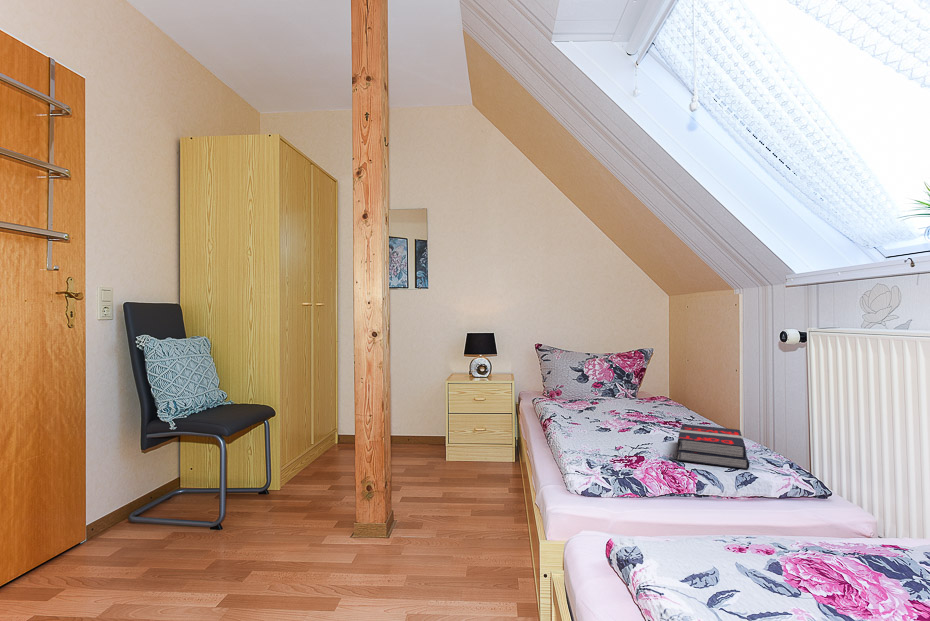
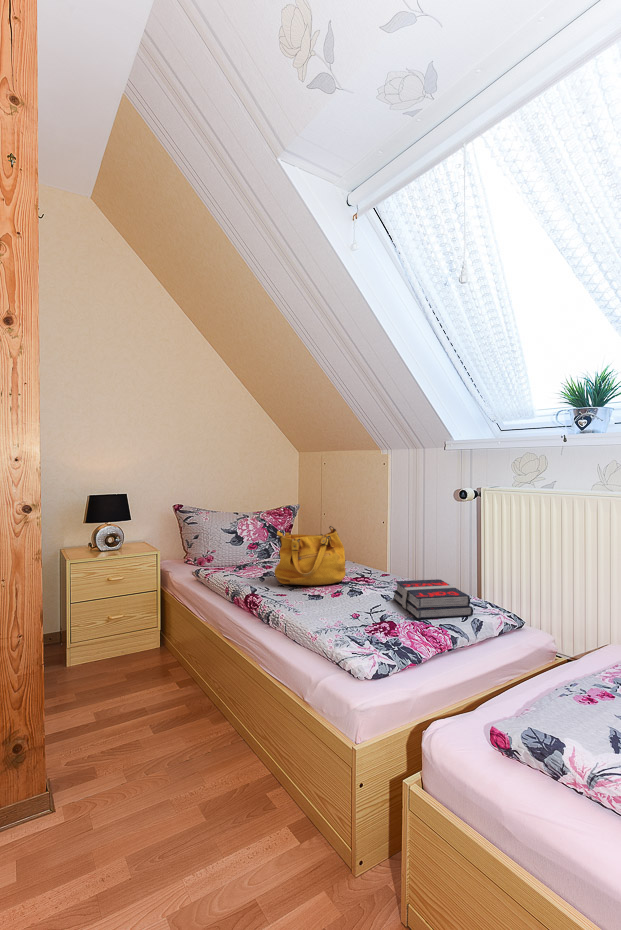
handbag: none [586,367,657,422] -> present [275,526,346,586]

